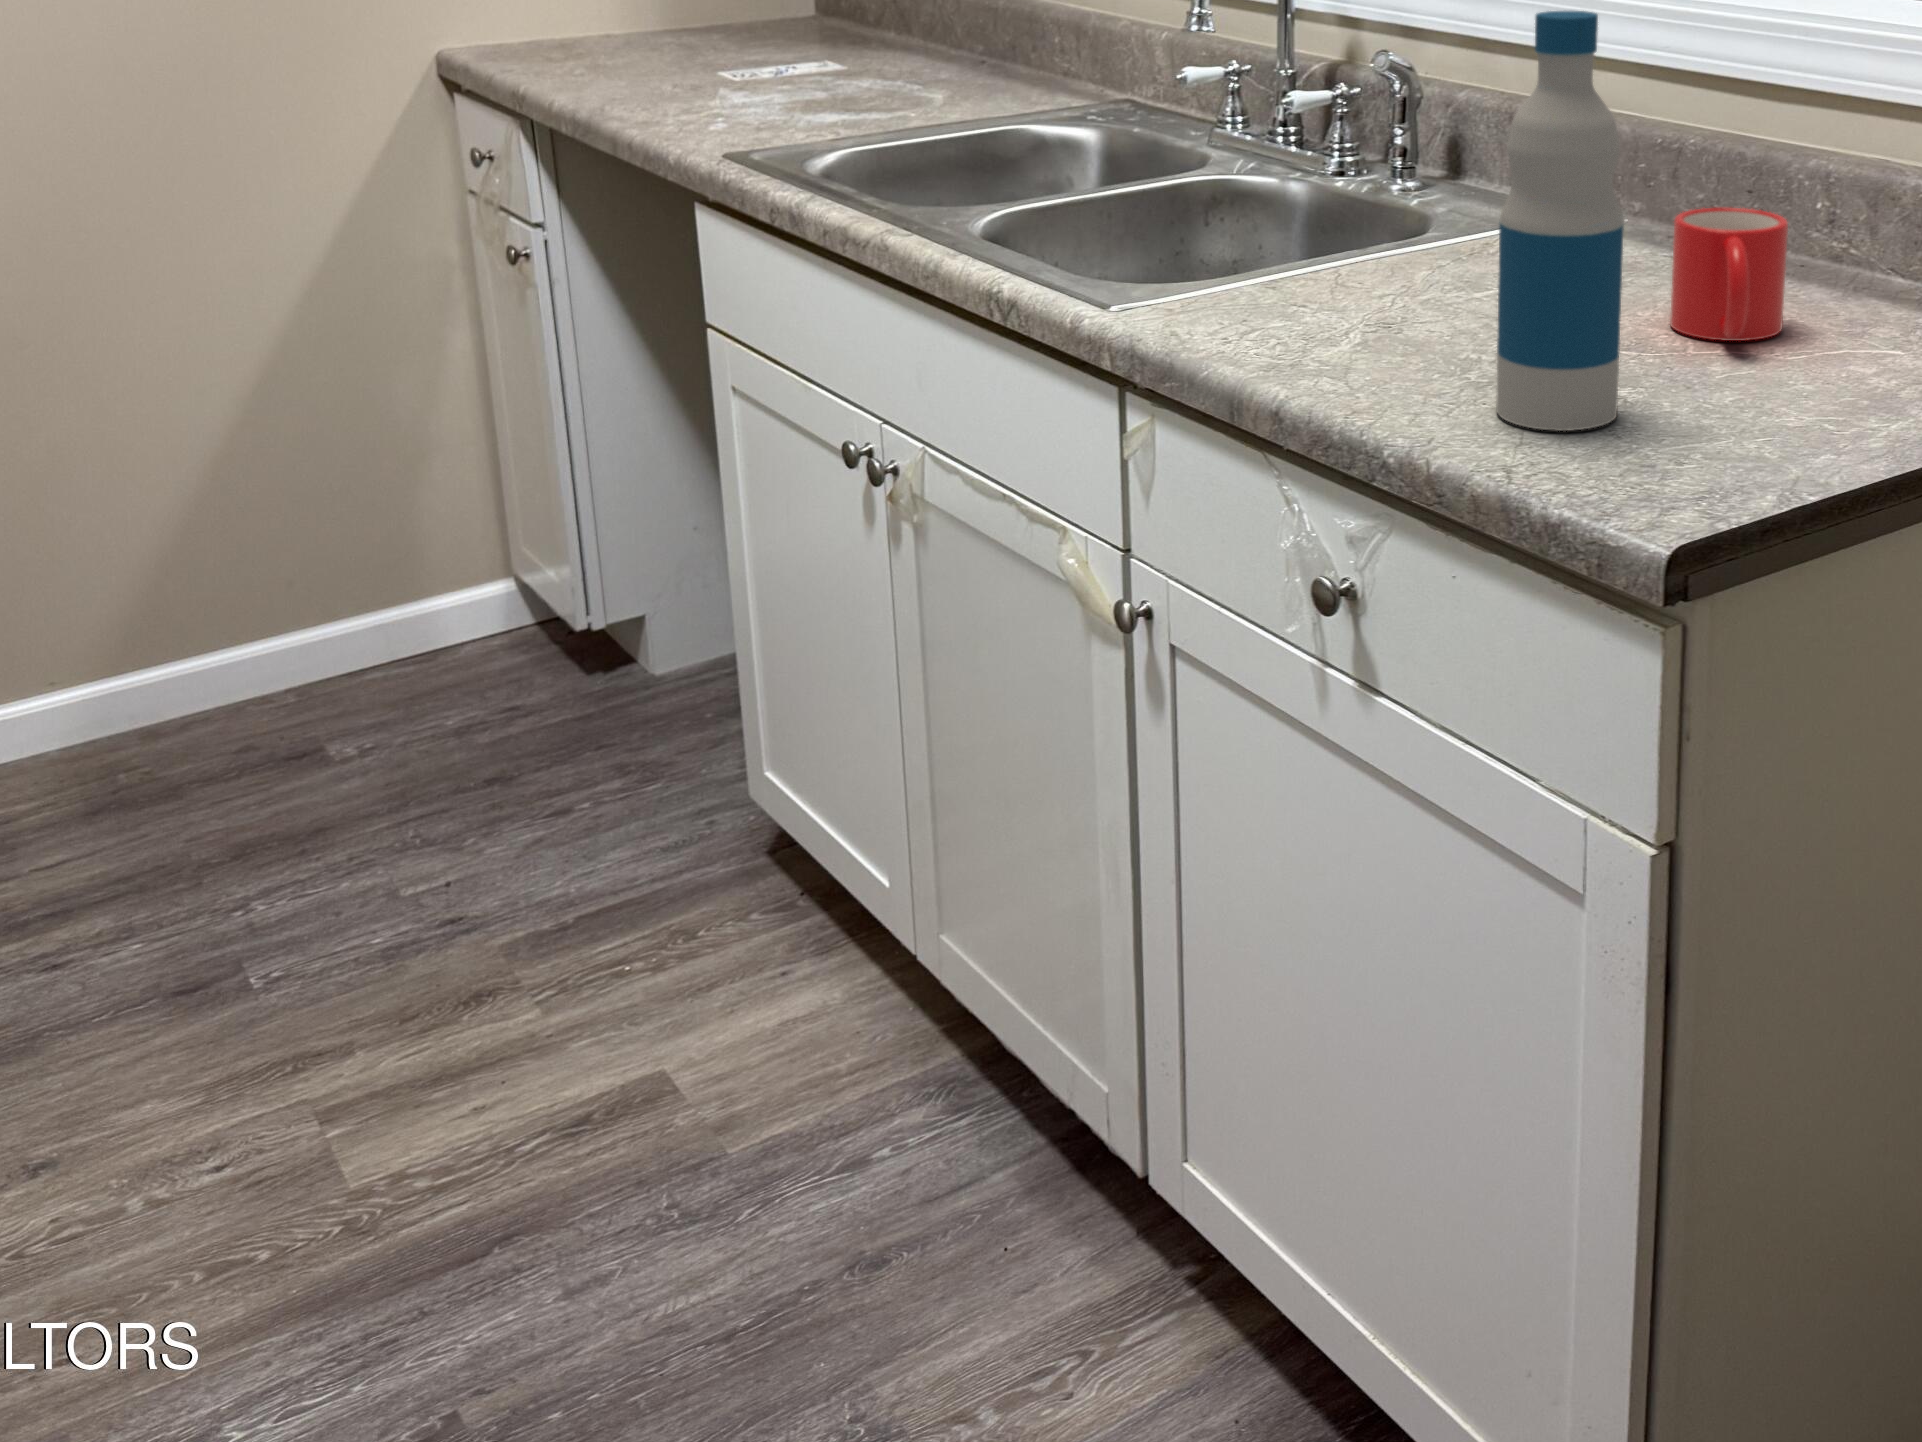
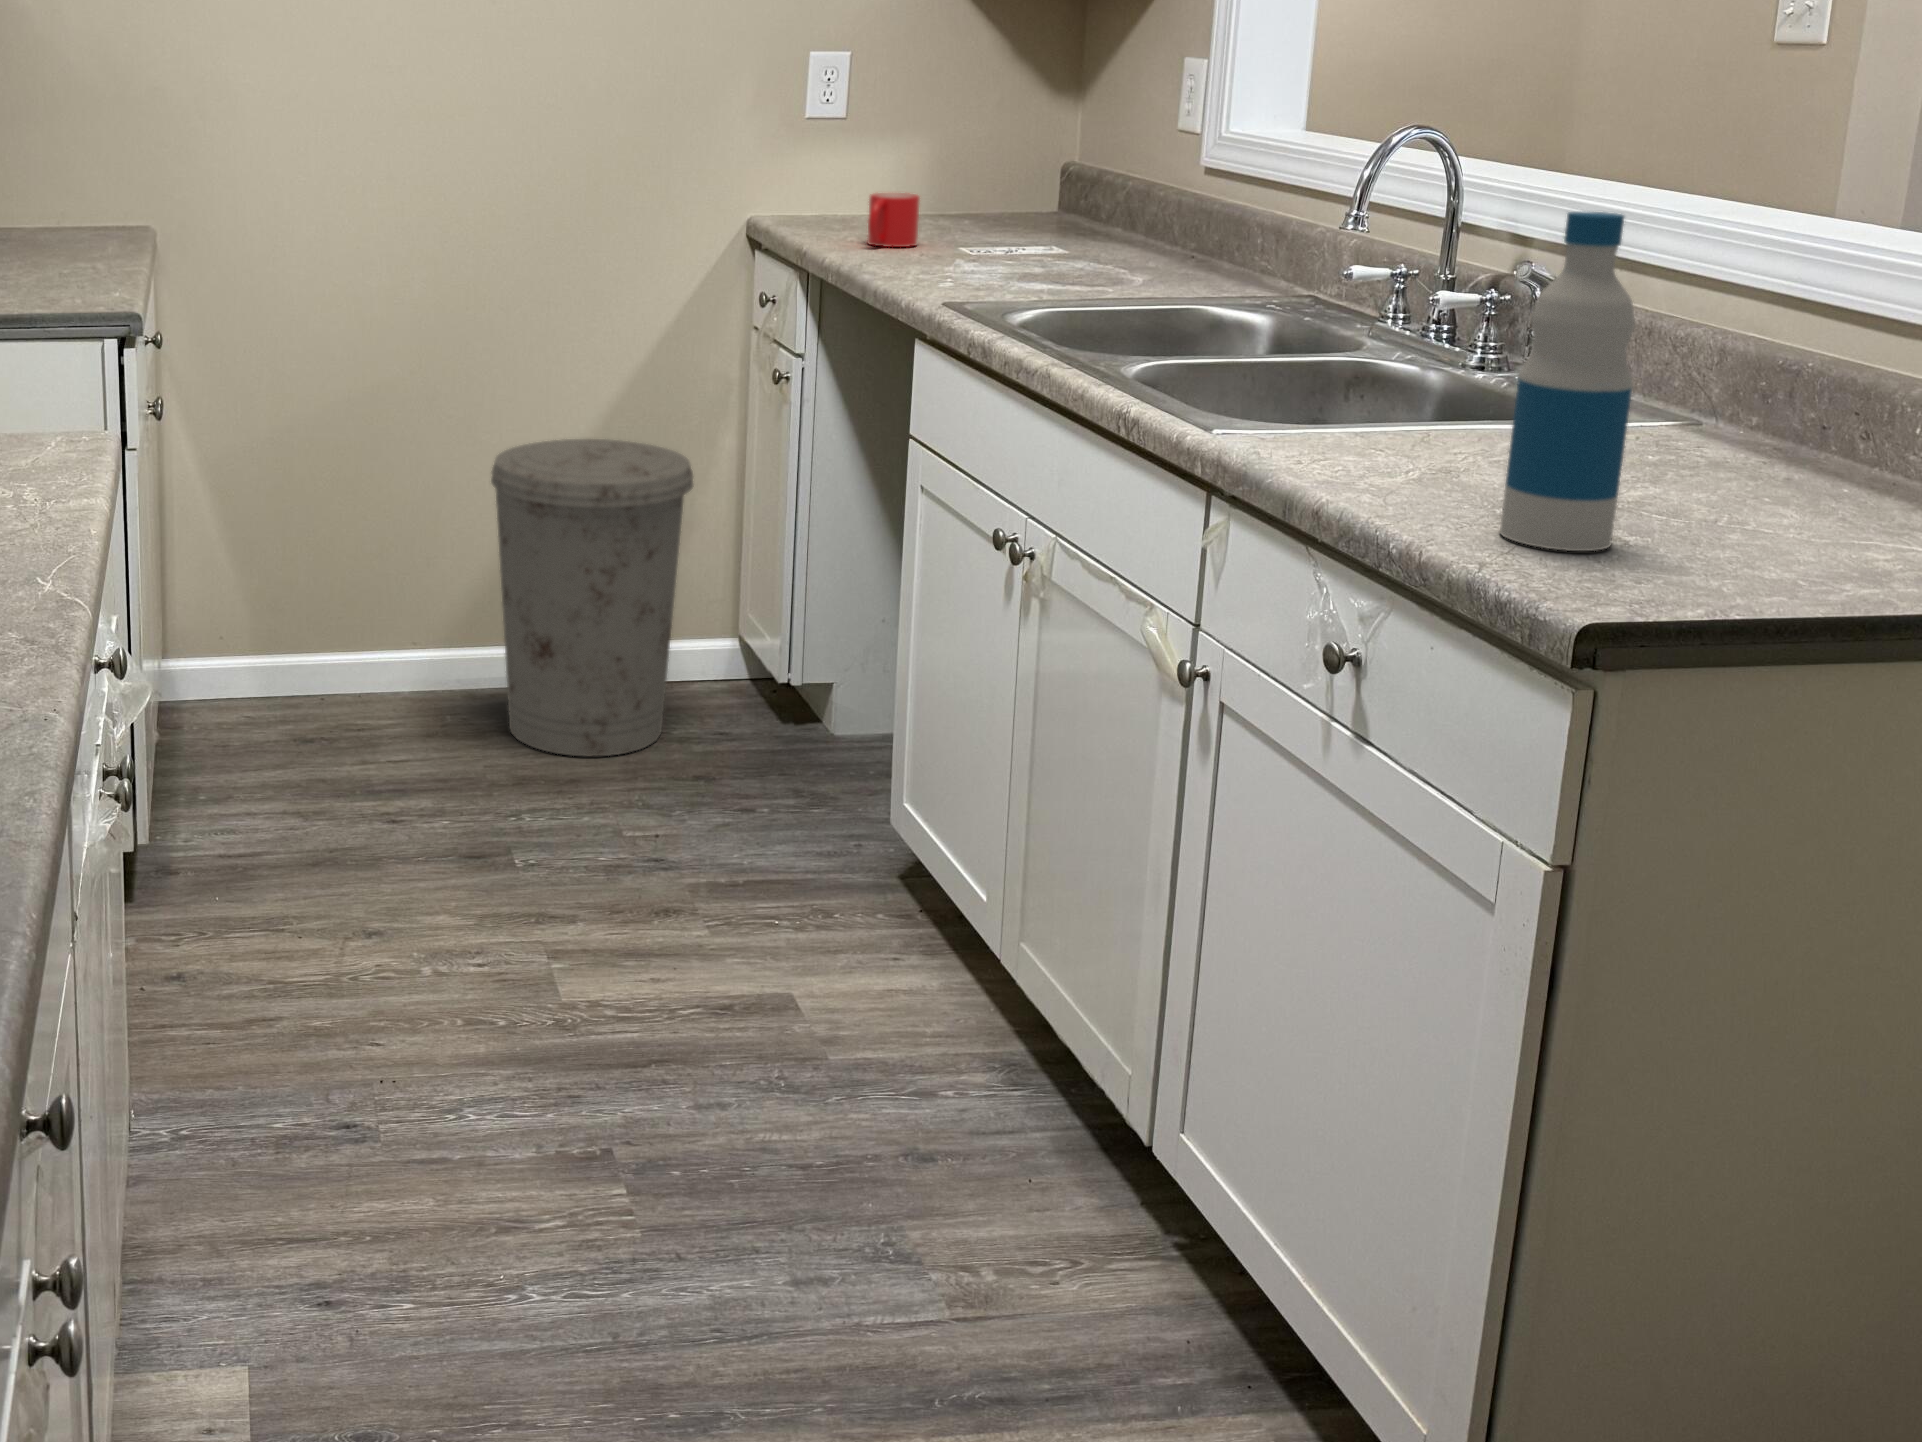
mug: present [1670,208,1788,341] -> present [868,193,920,247]
trash can: none [123,364,427,797] -> present [491,439,693,756]

